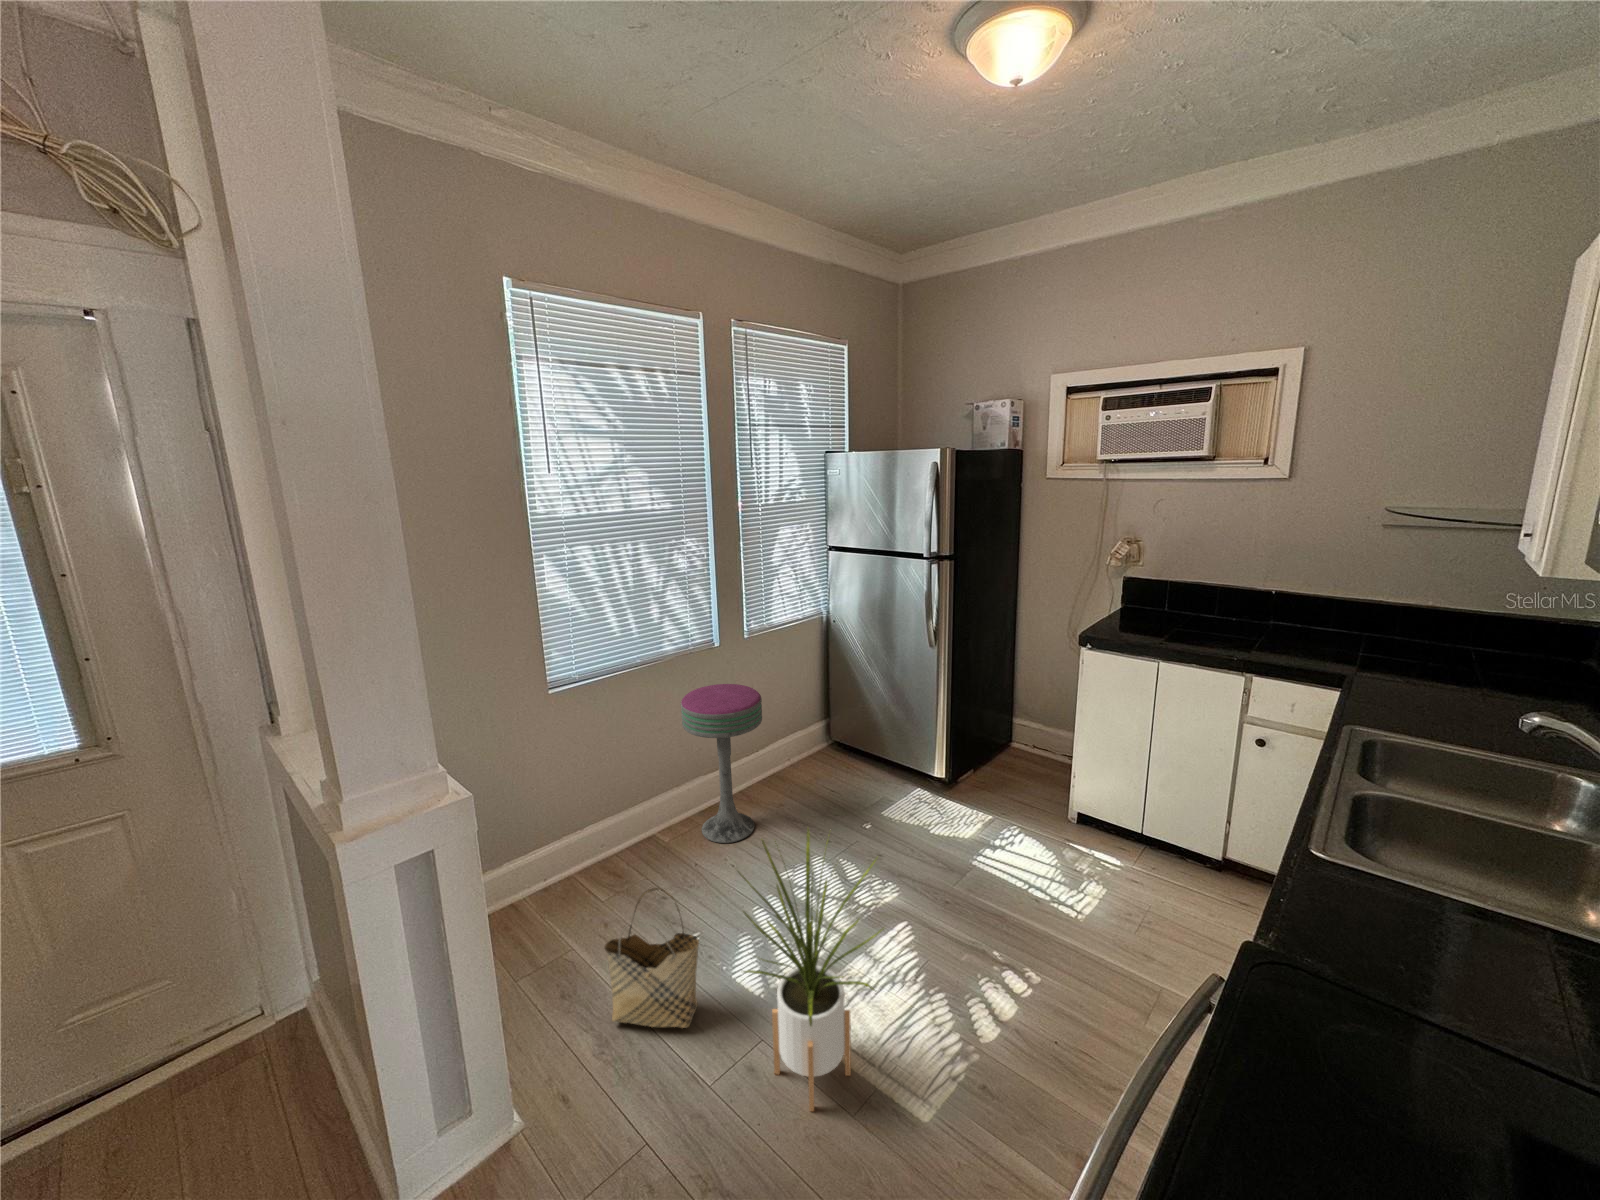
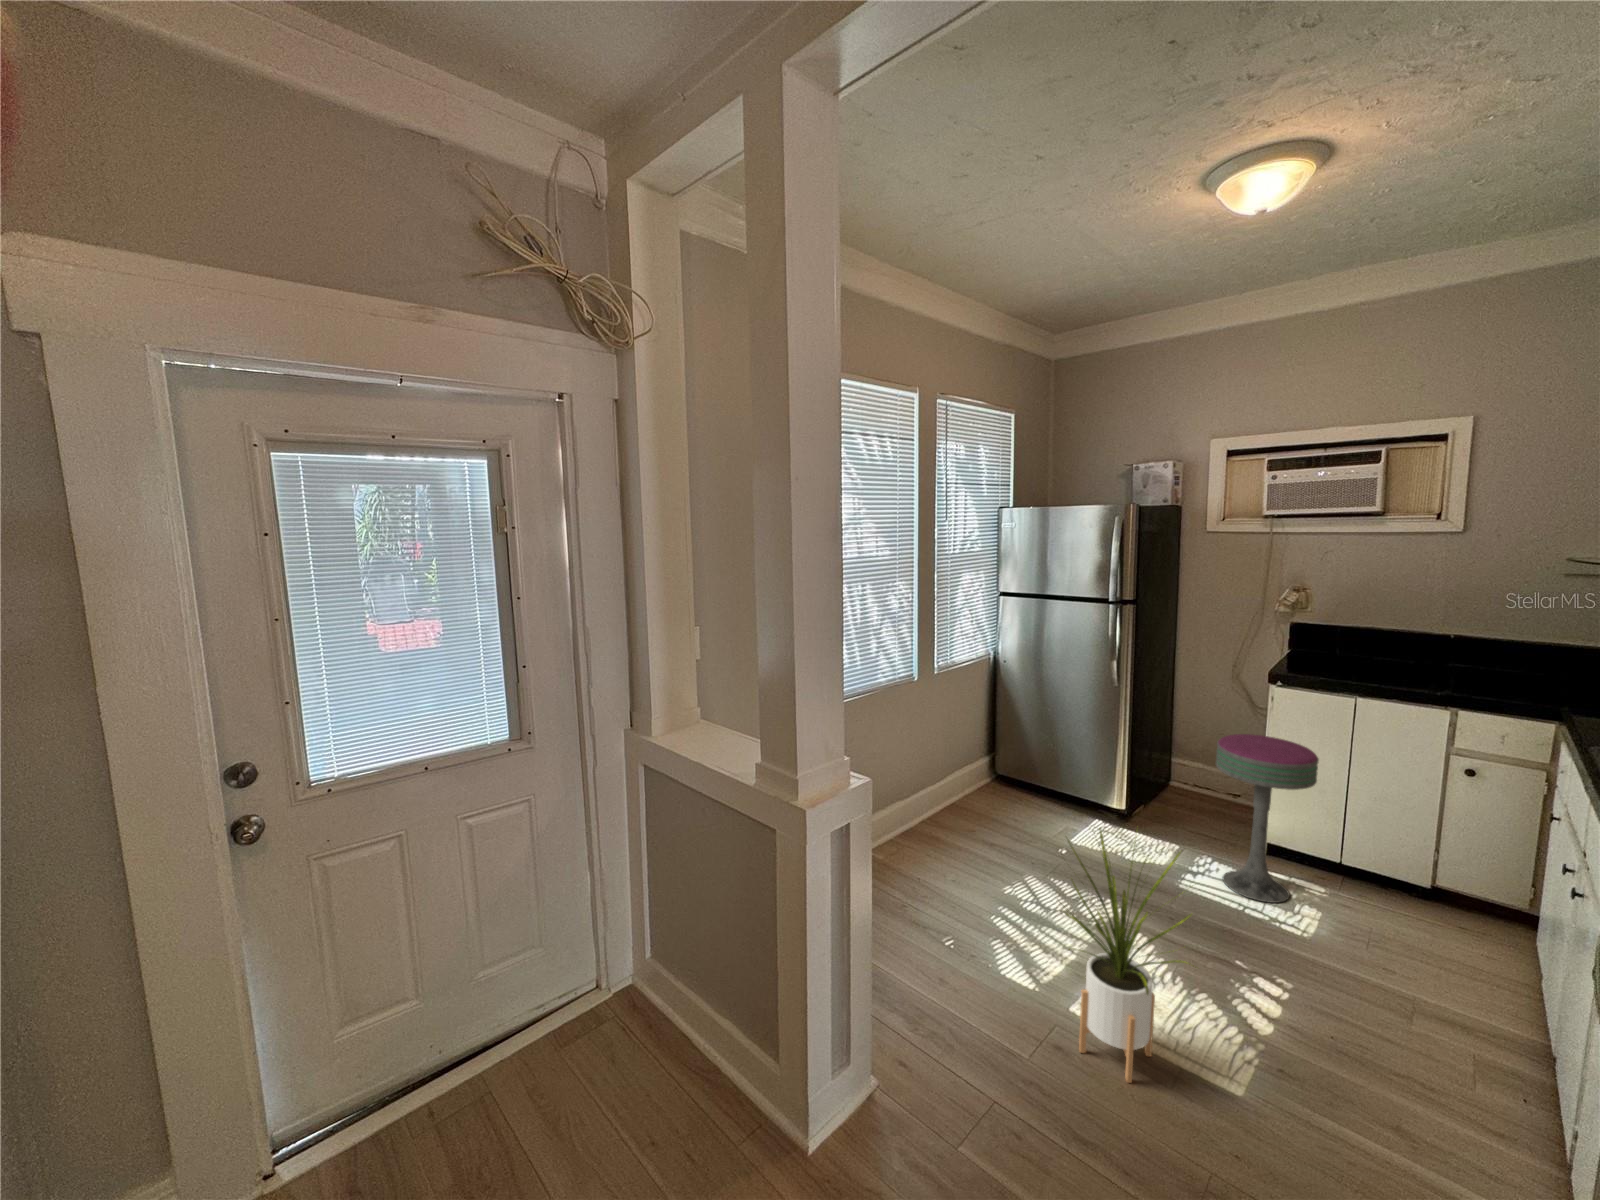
bar stool: present [681,684,762,843] -> present [1216,734,1319,903]
woven basket: present [604,888,699,1028] -> none [906,884,990,1013]

